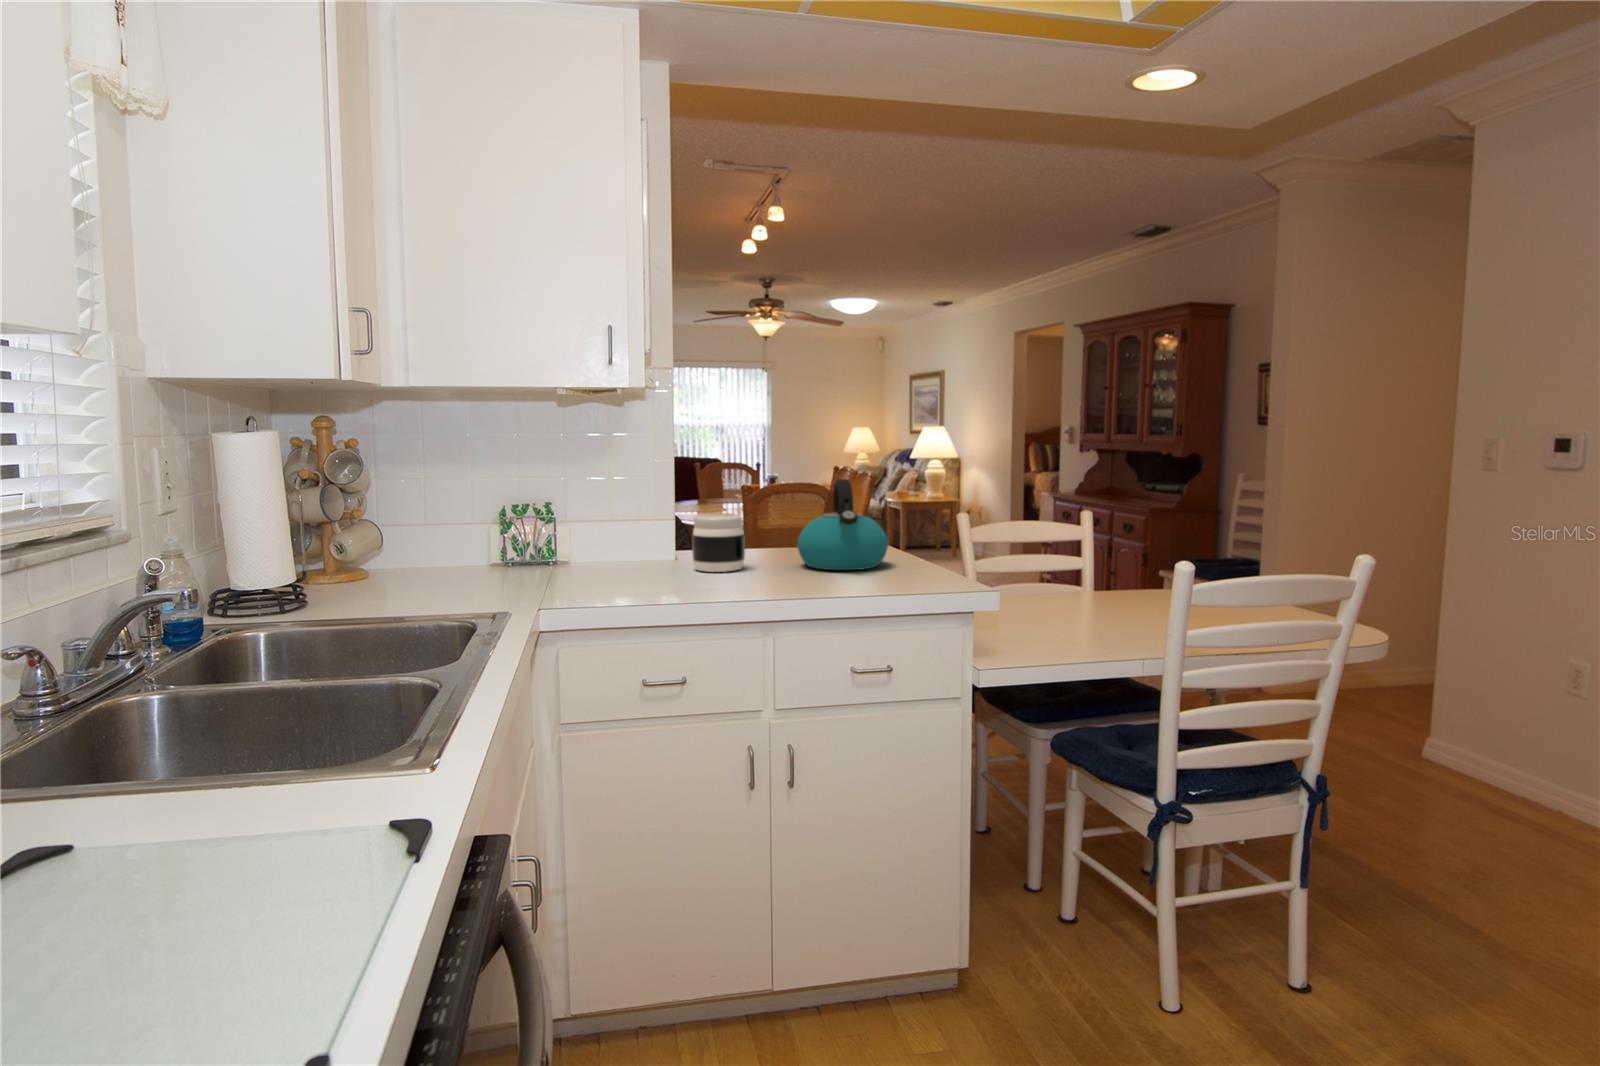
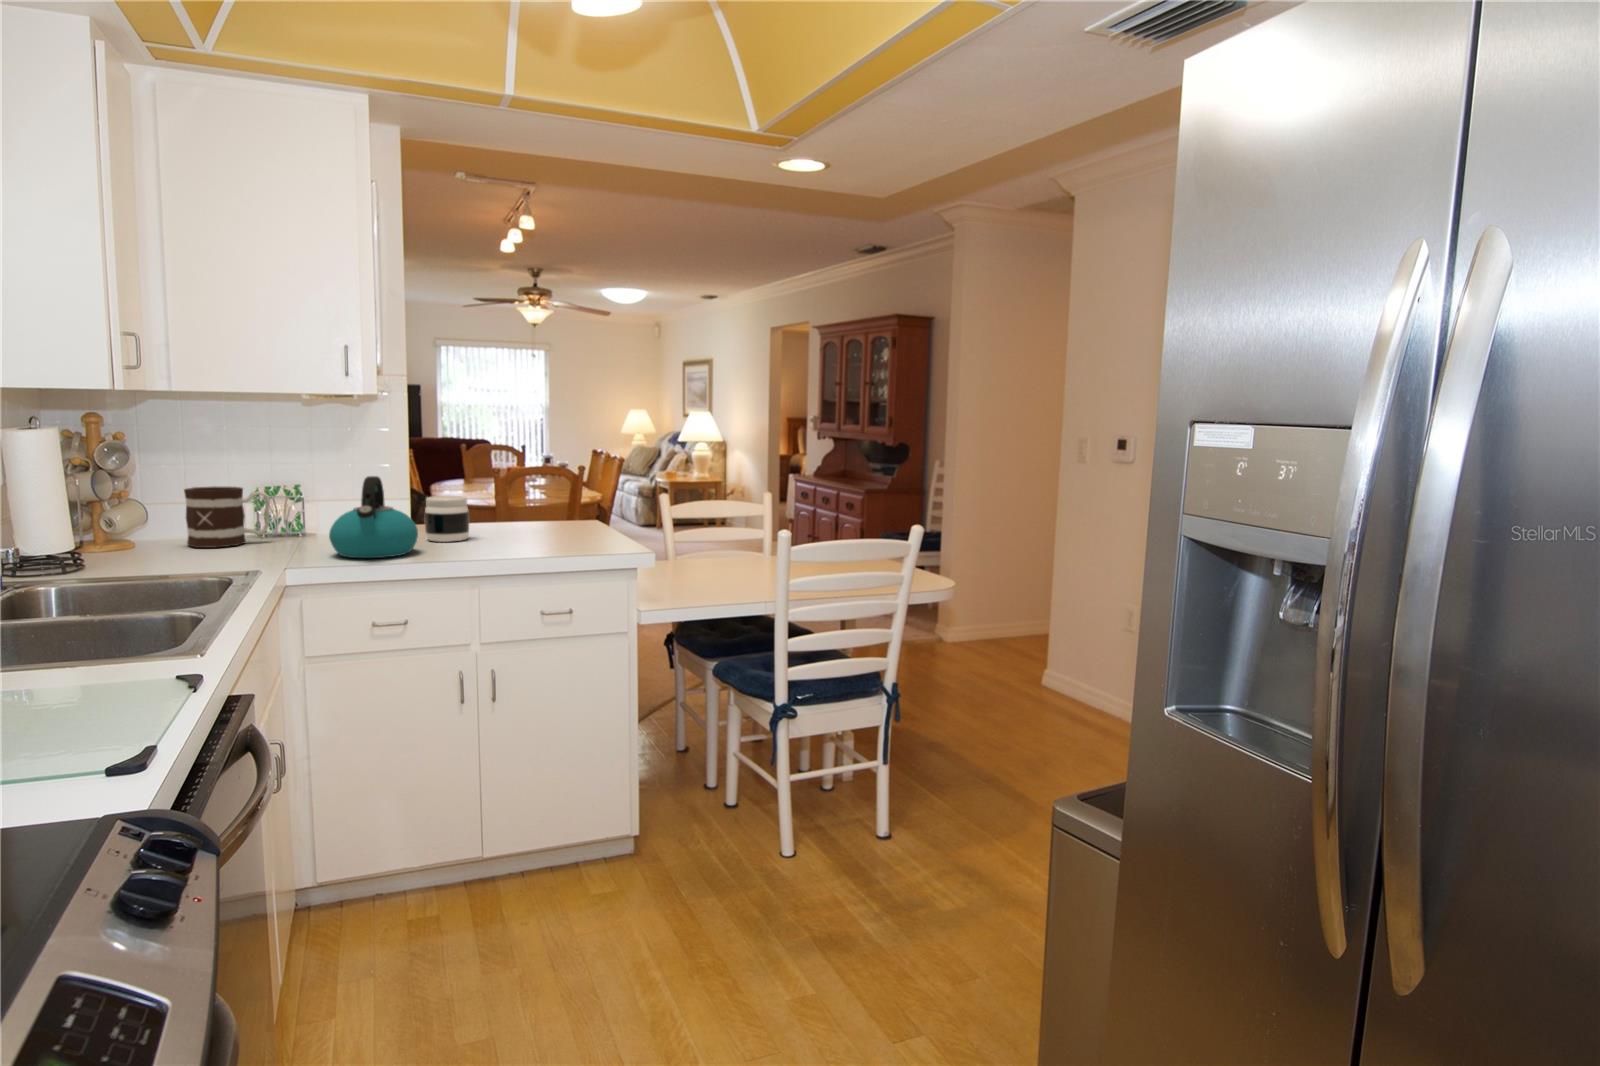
kettle: present [797,479,888,570] -> present [329,476,418,558]
mug: none [422,505,516,578] -> present [184,487,270,548]

